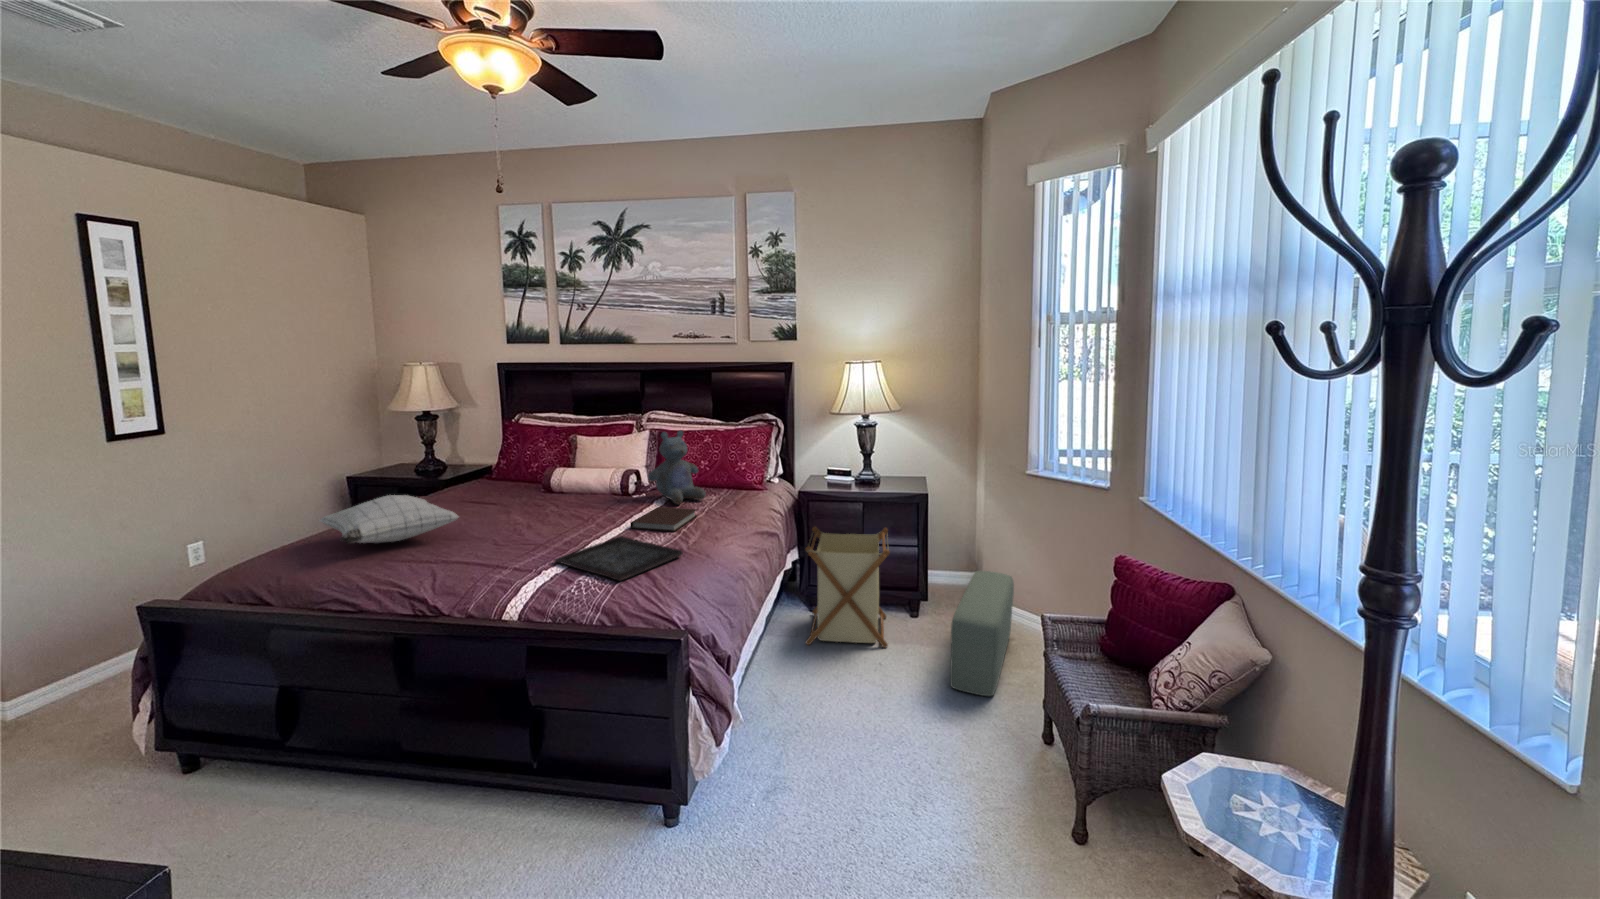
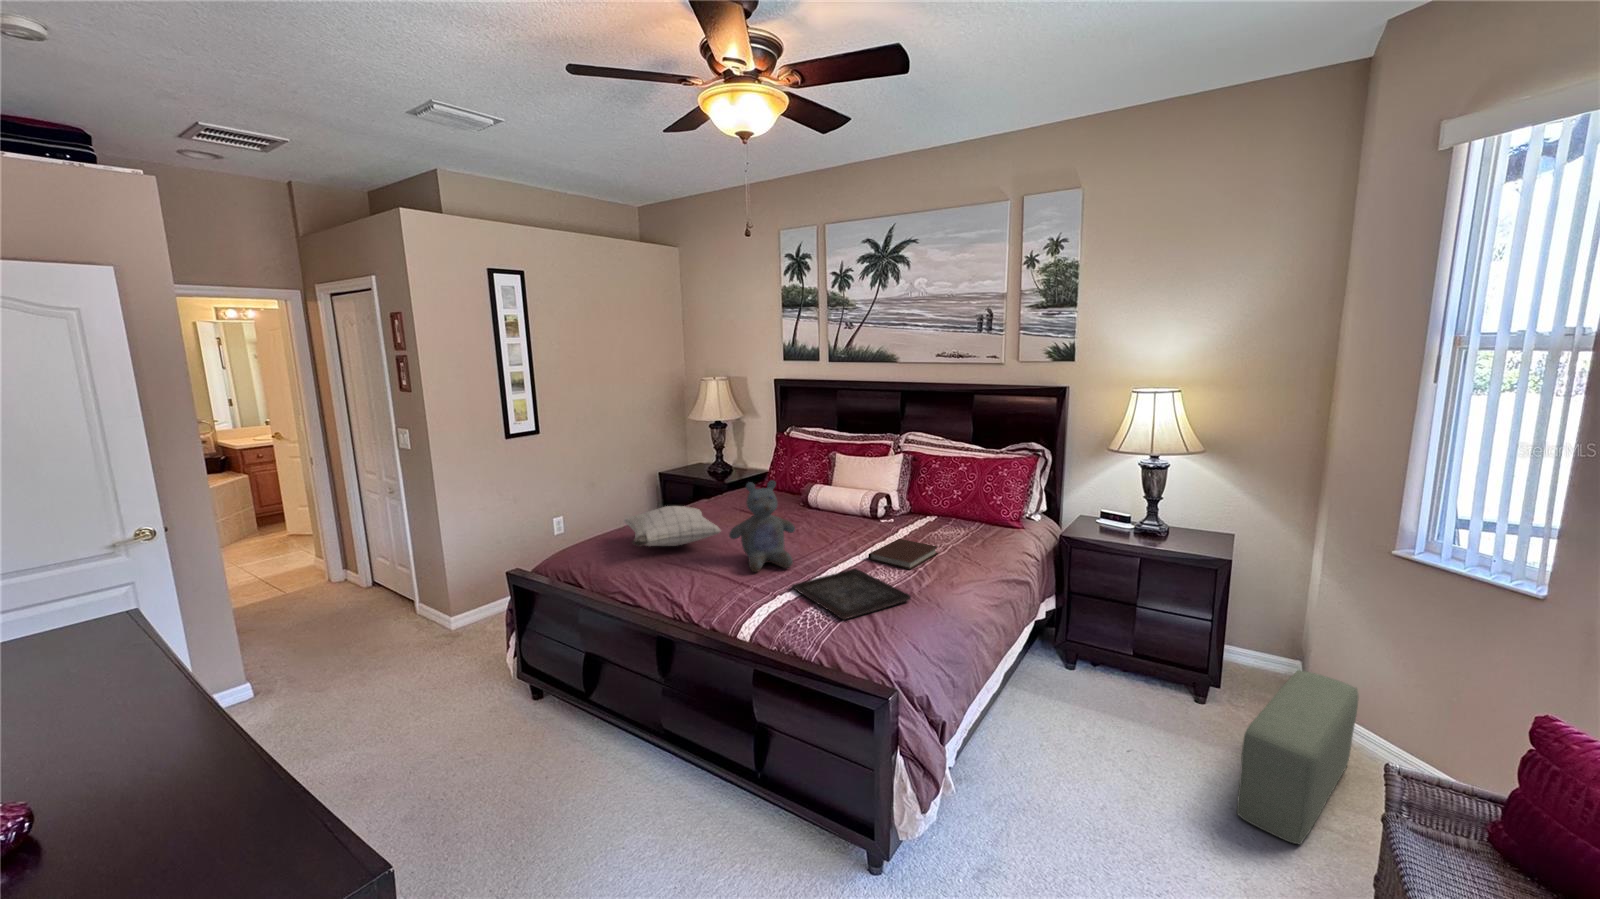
stuffed bear: present [648,430,706,504] -> present [729,480,795,572]
laundry basket: present [806,527,890,648] -> none [1053,578,1173,740]

